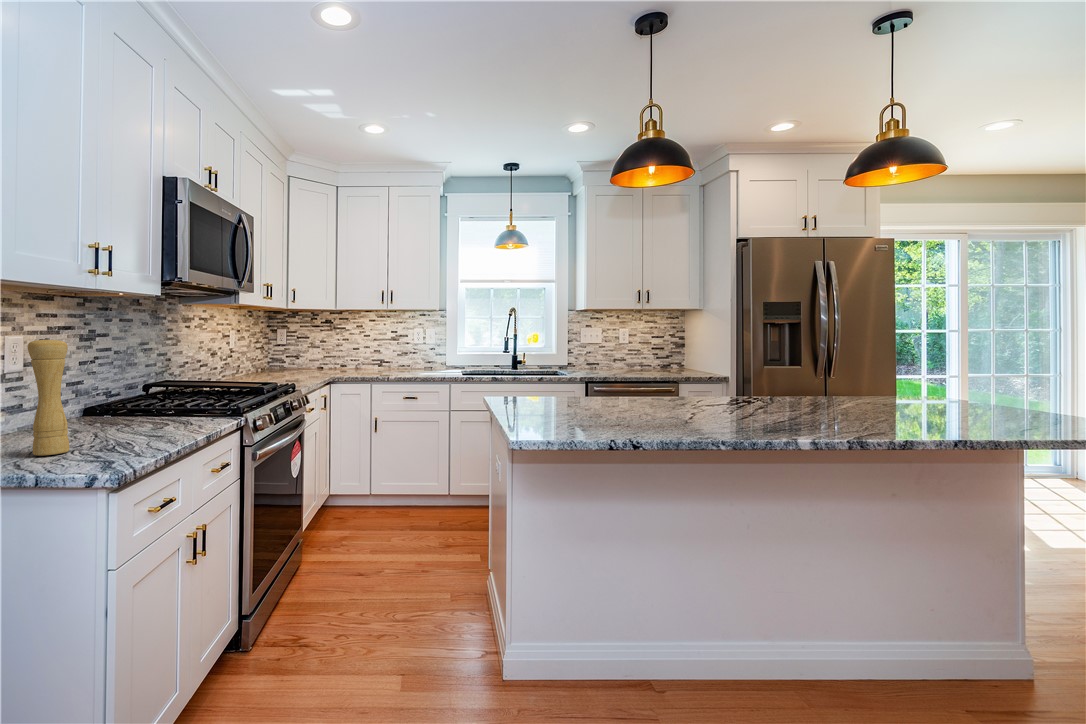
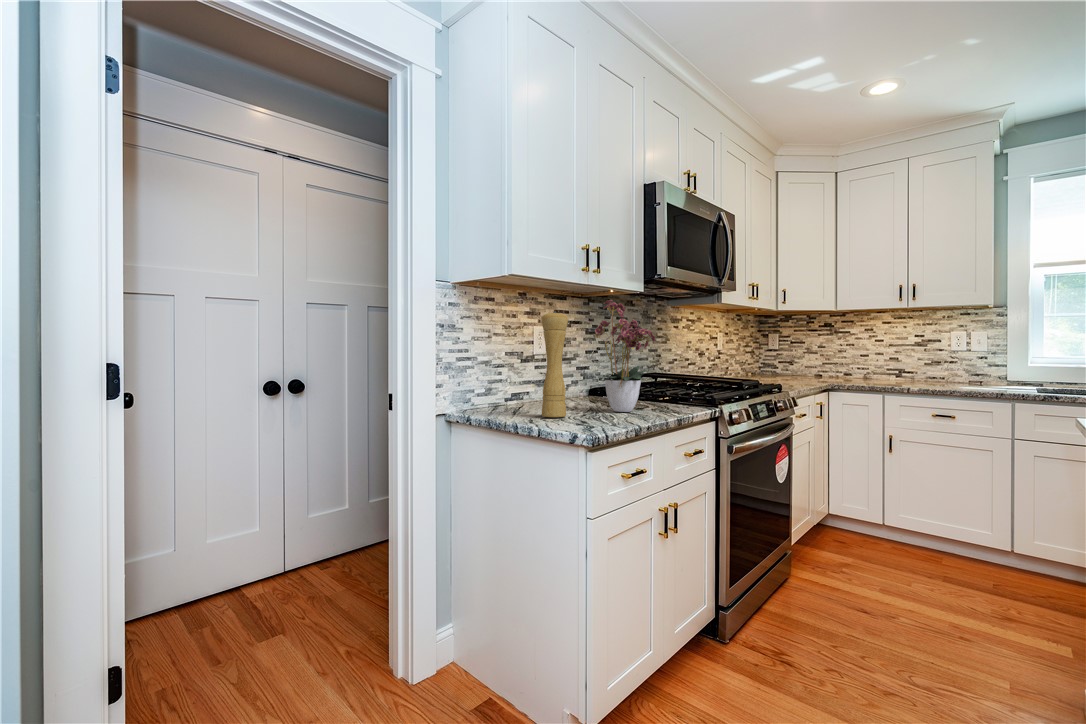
flower arrangement: none [96,318,187,436] -> present [595,300,655,412]

